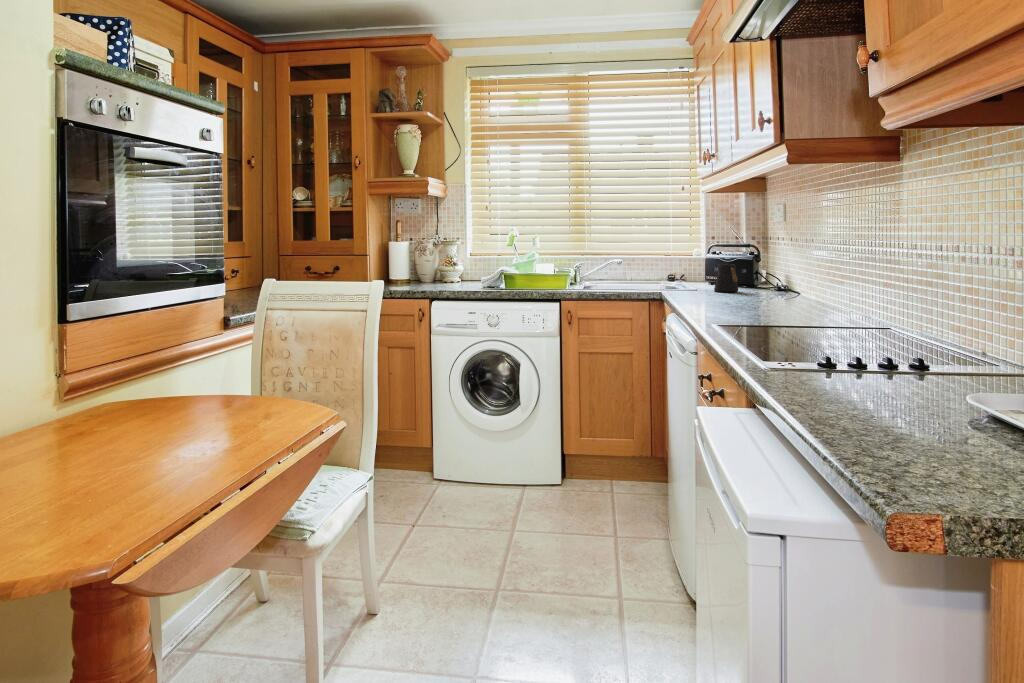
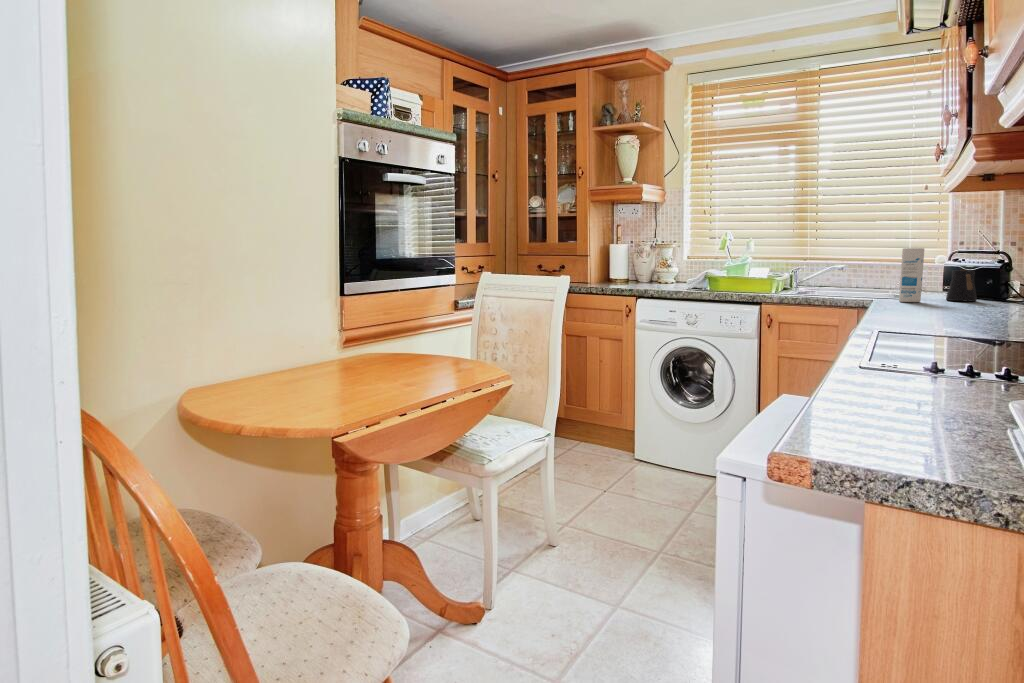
canister: none [680,244,699,294] -> present [899,248,924,302]

